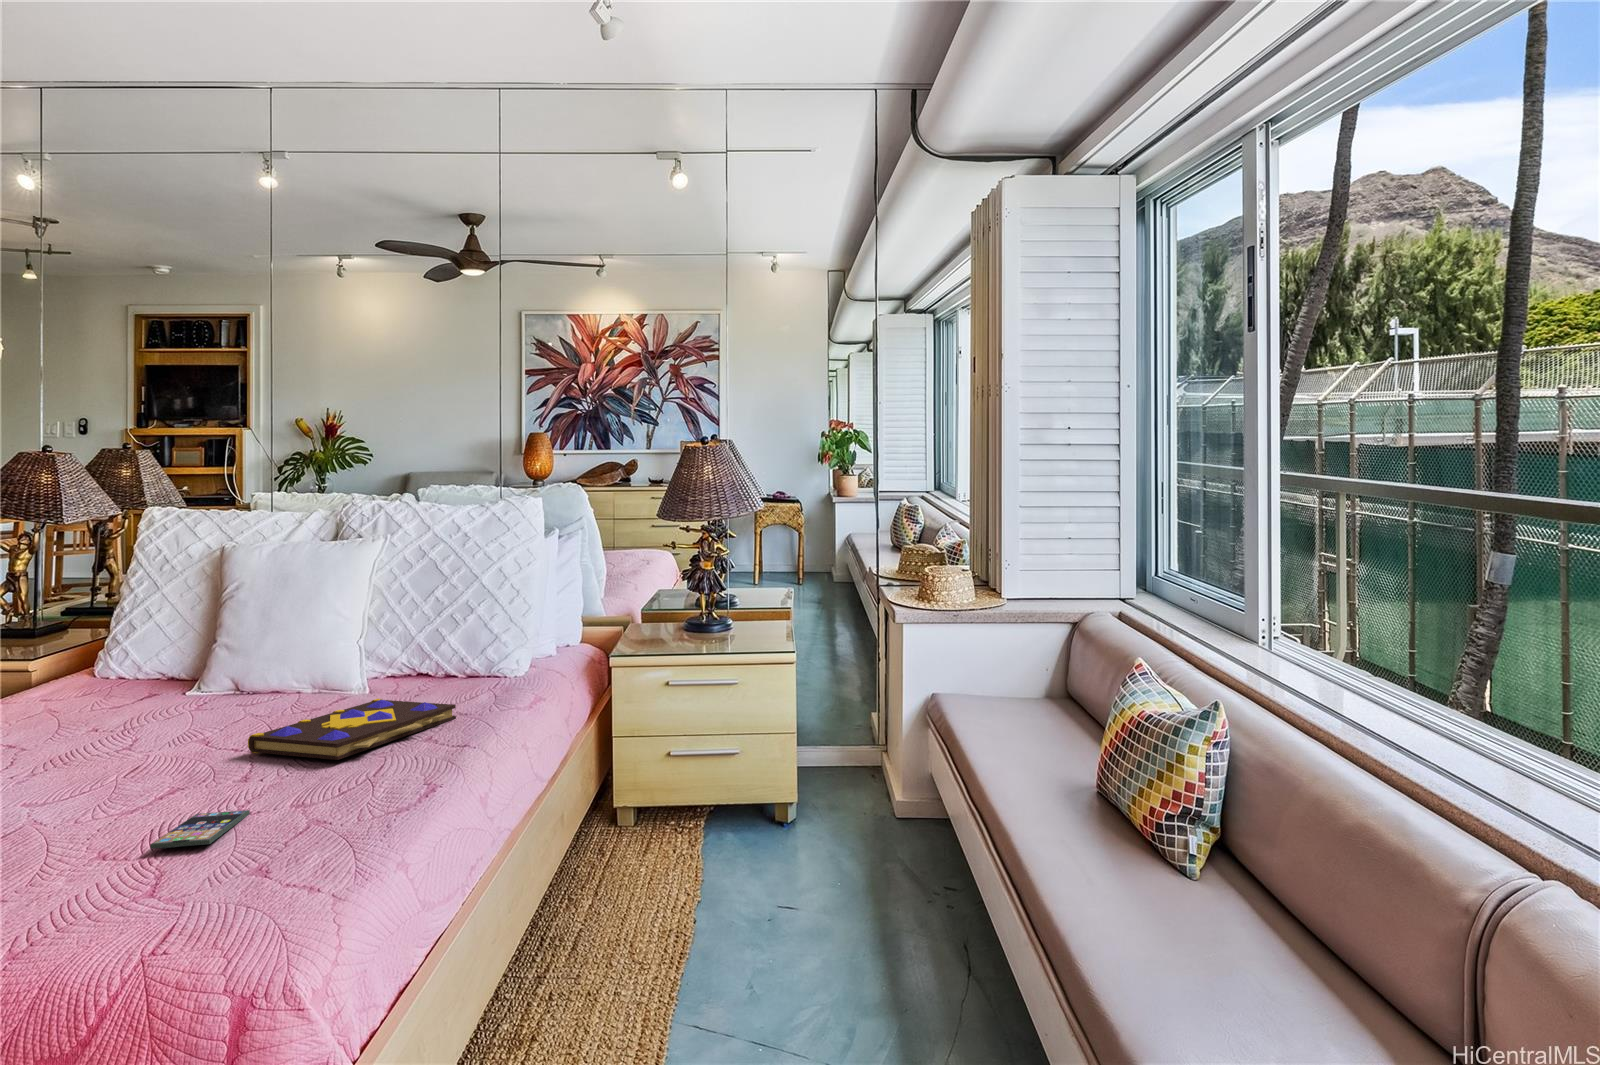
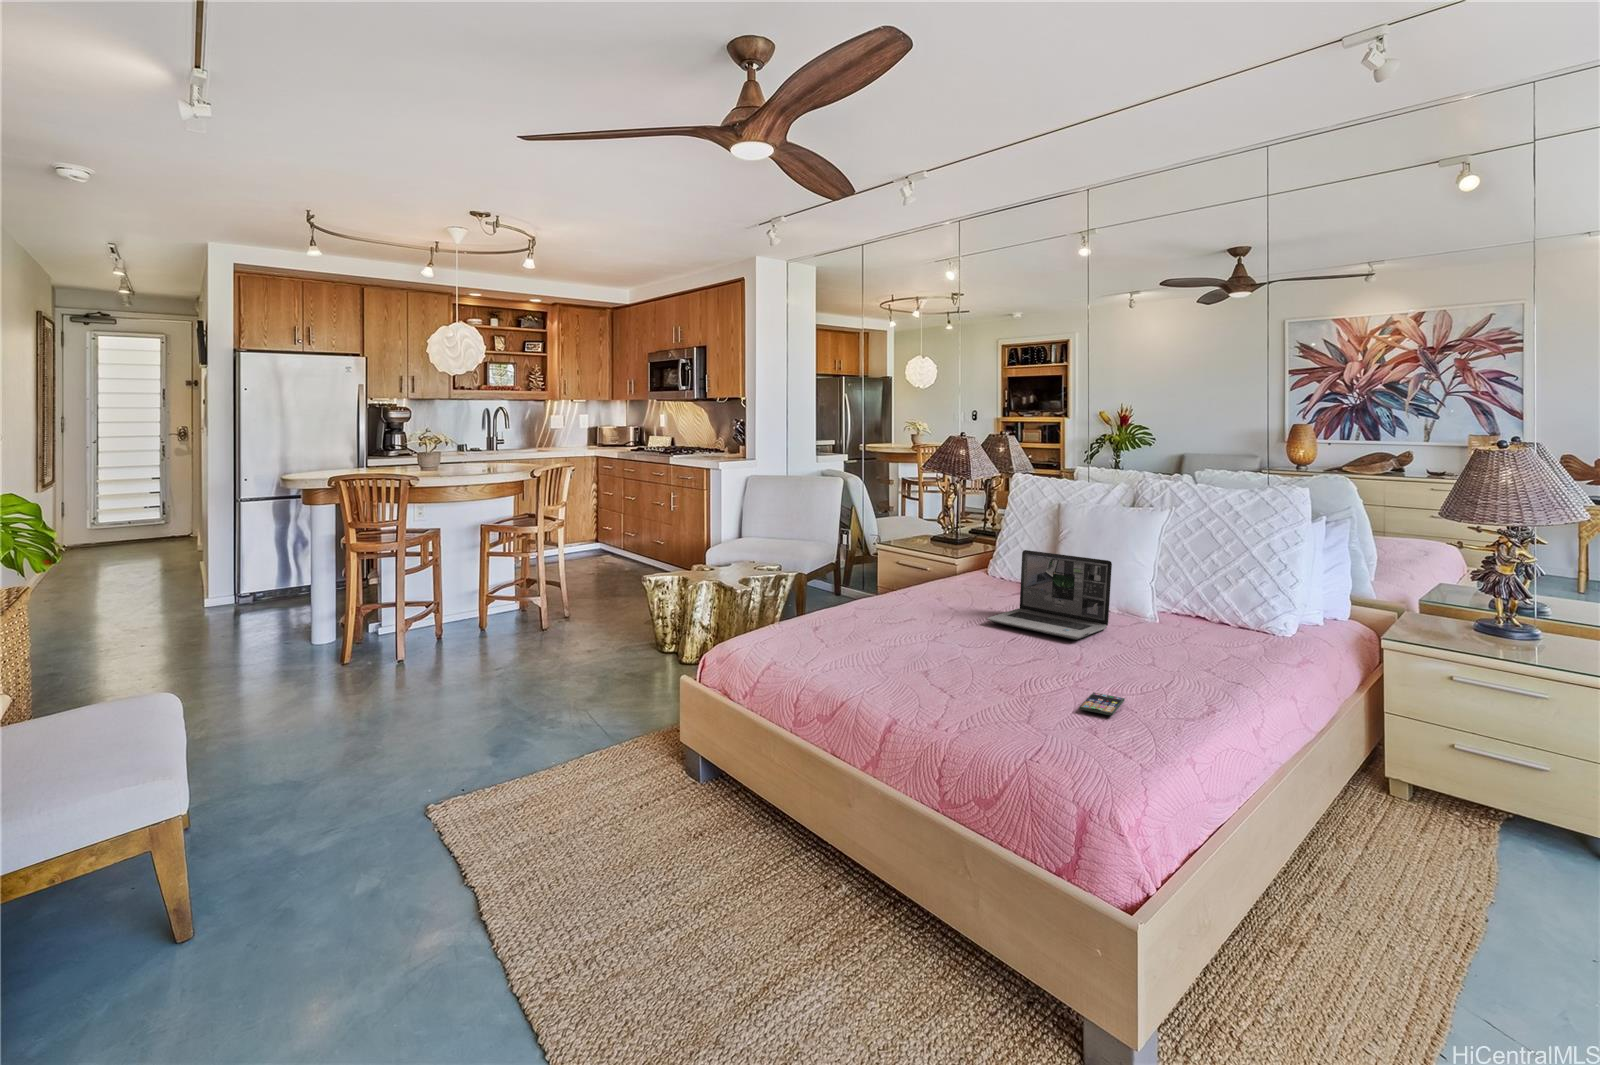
laptop: none [46,609,276,740] -> present [987,550,1112,640]
book: present [248,699,456,760] -> none [1104,633,1242,675]

